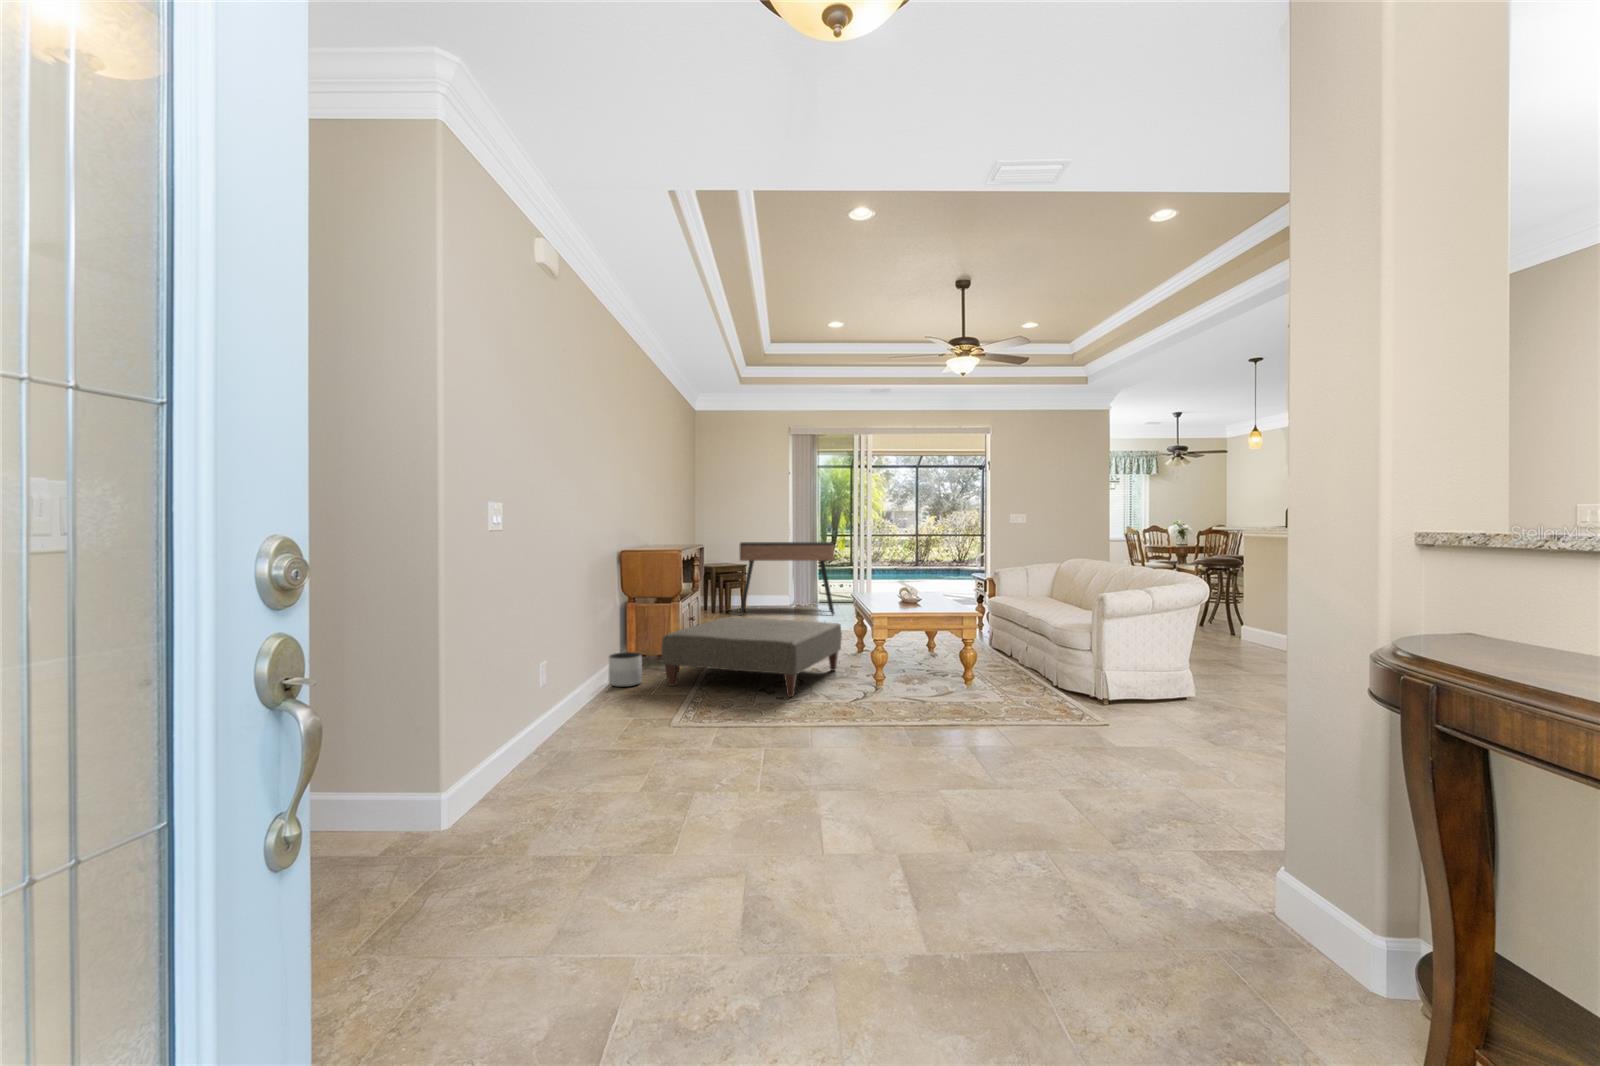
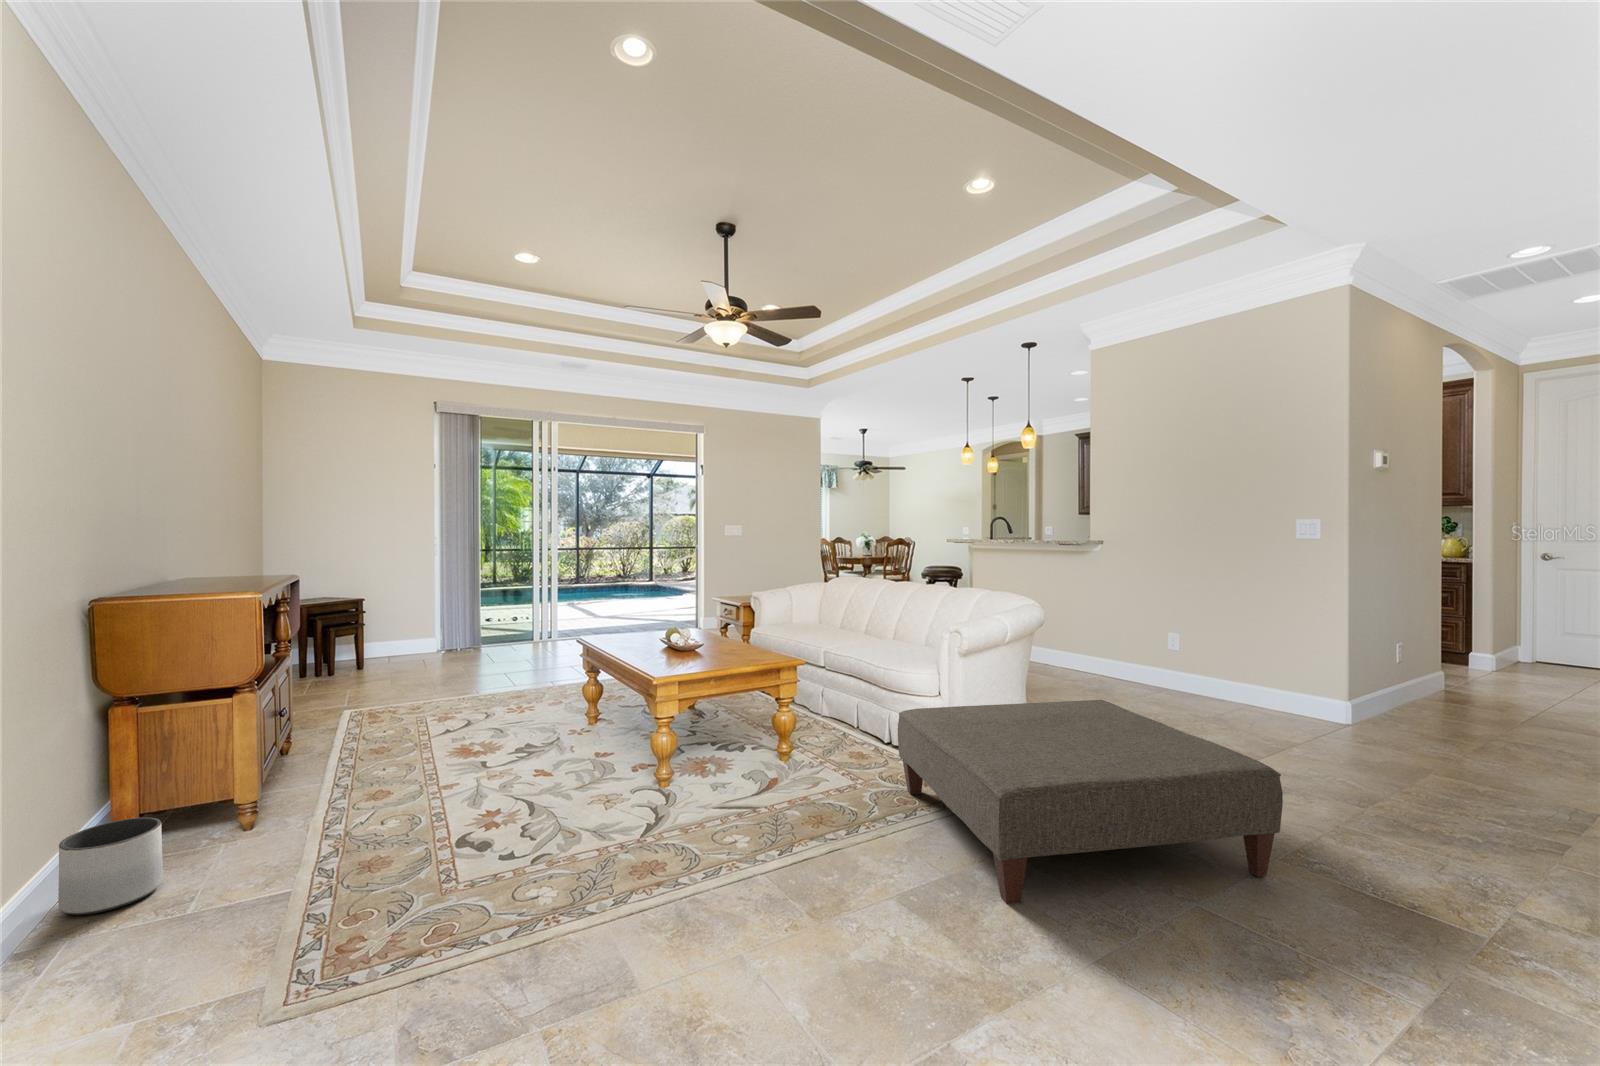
console table: present [740,542,834,615] -> none [353,560,507,674]
ottoman: present [662,617,842,697] -> present [898,700,1283,904]

